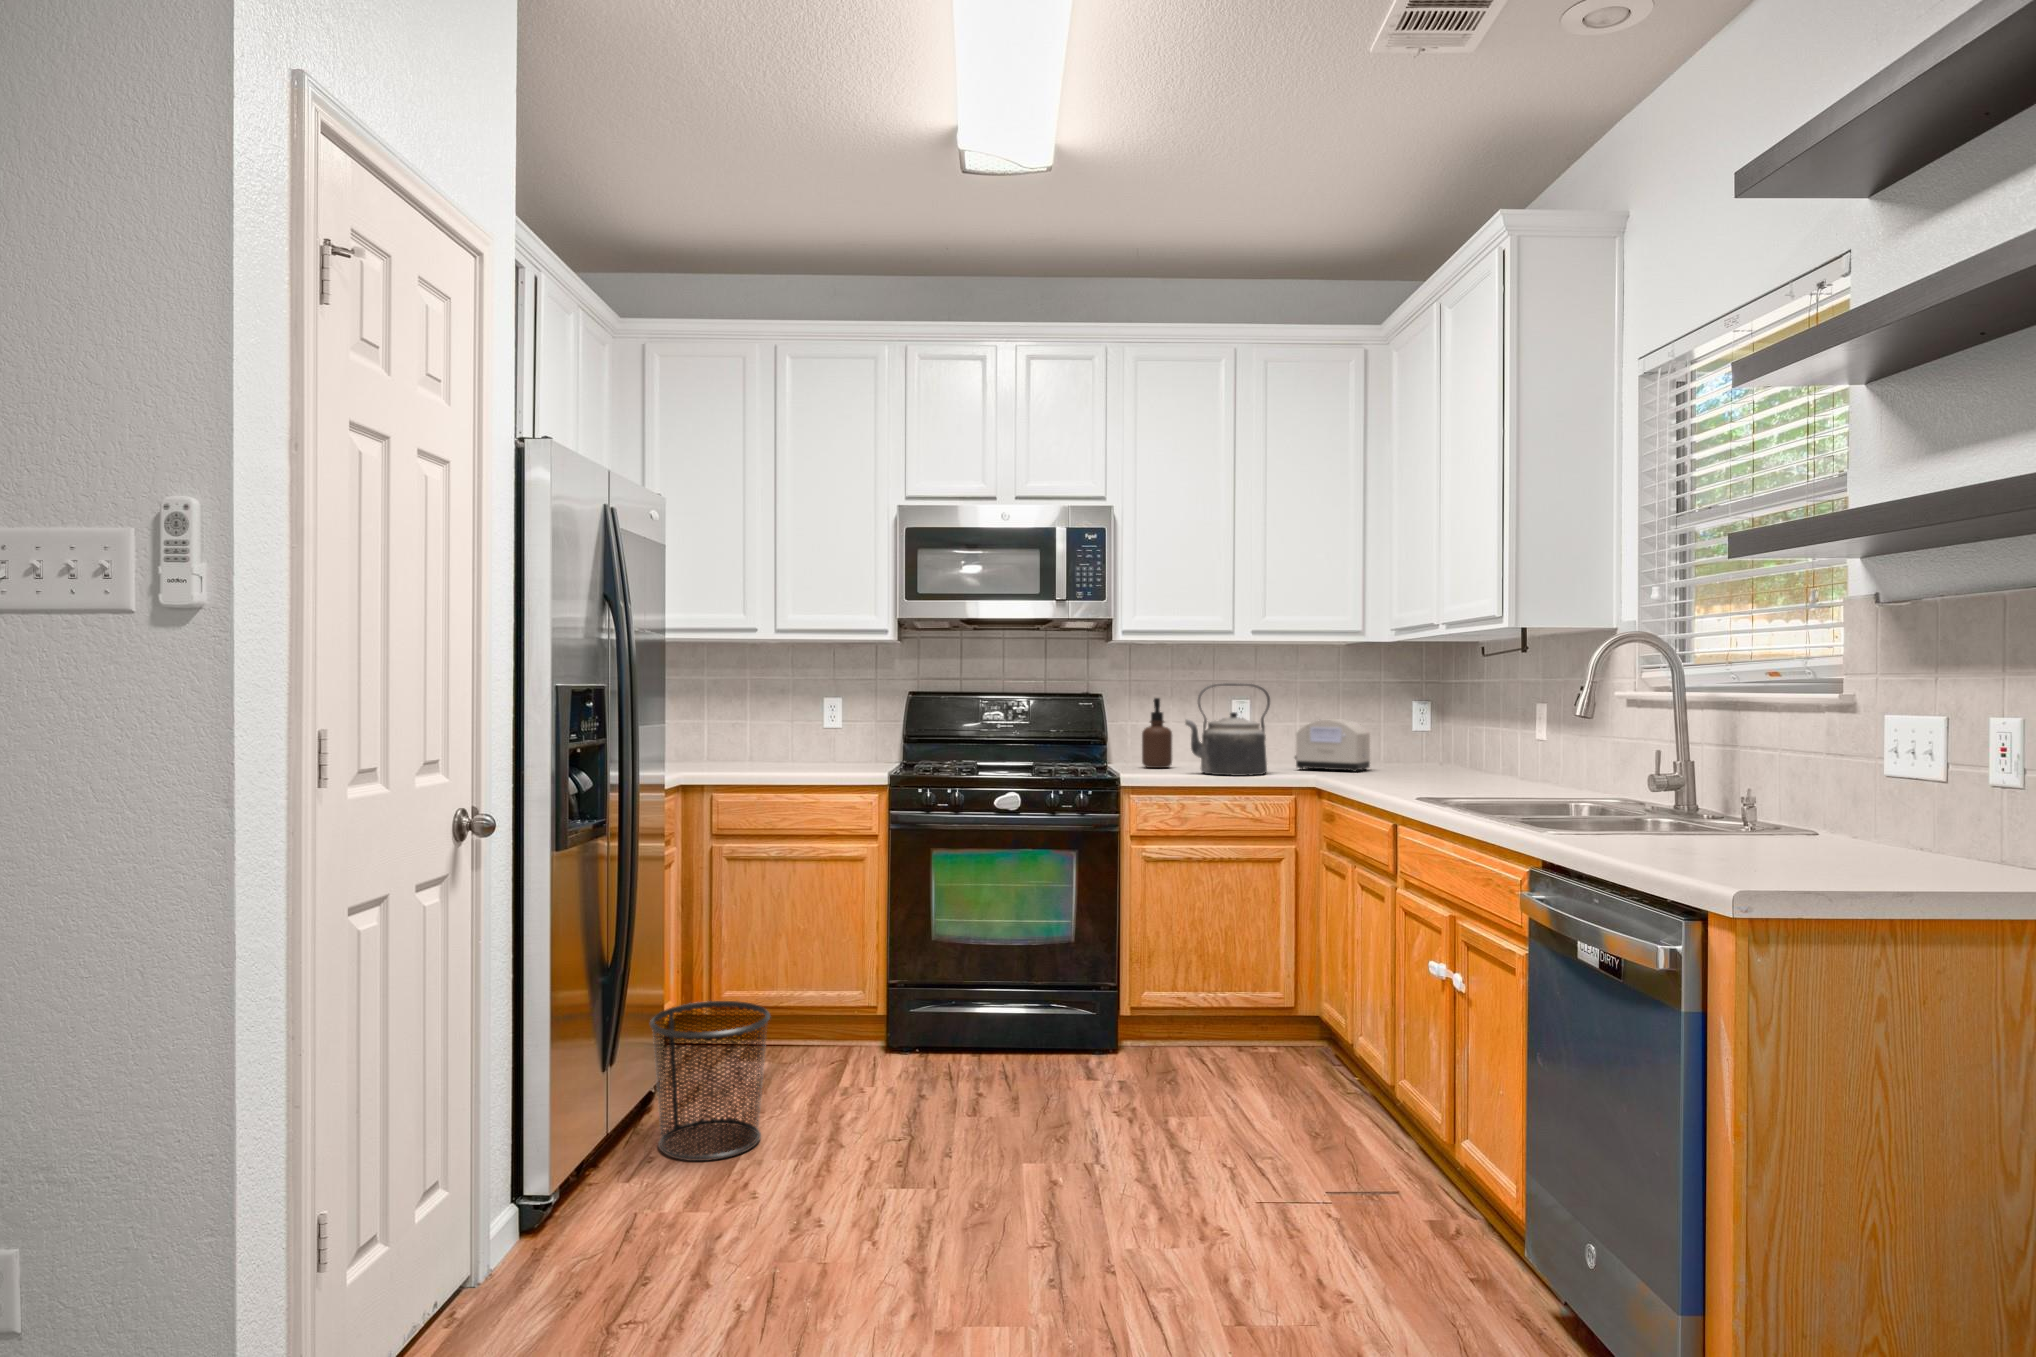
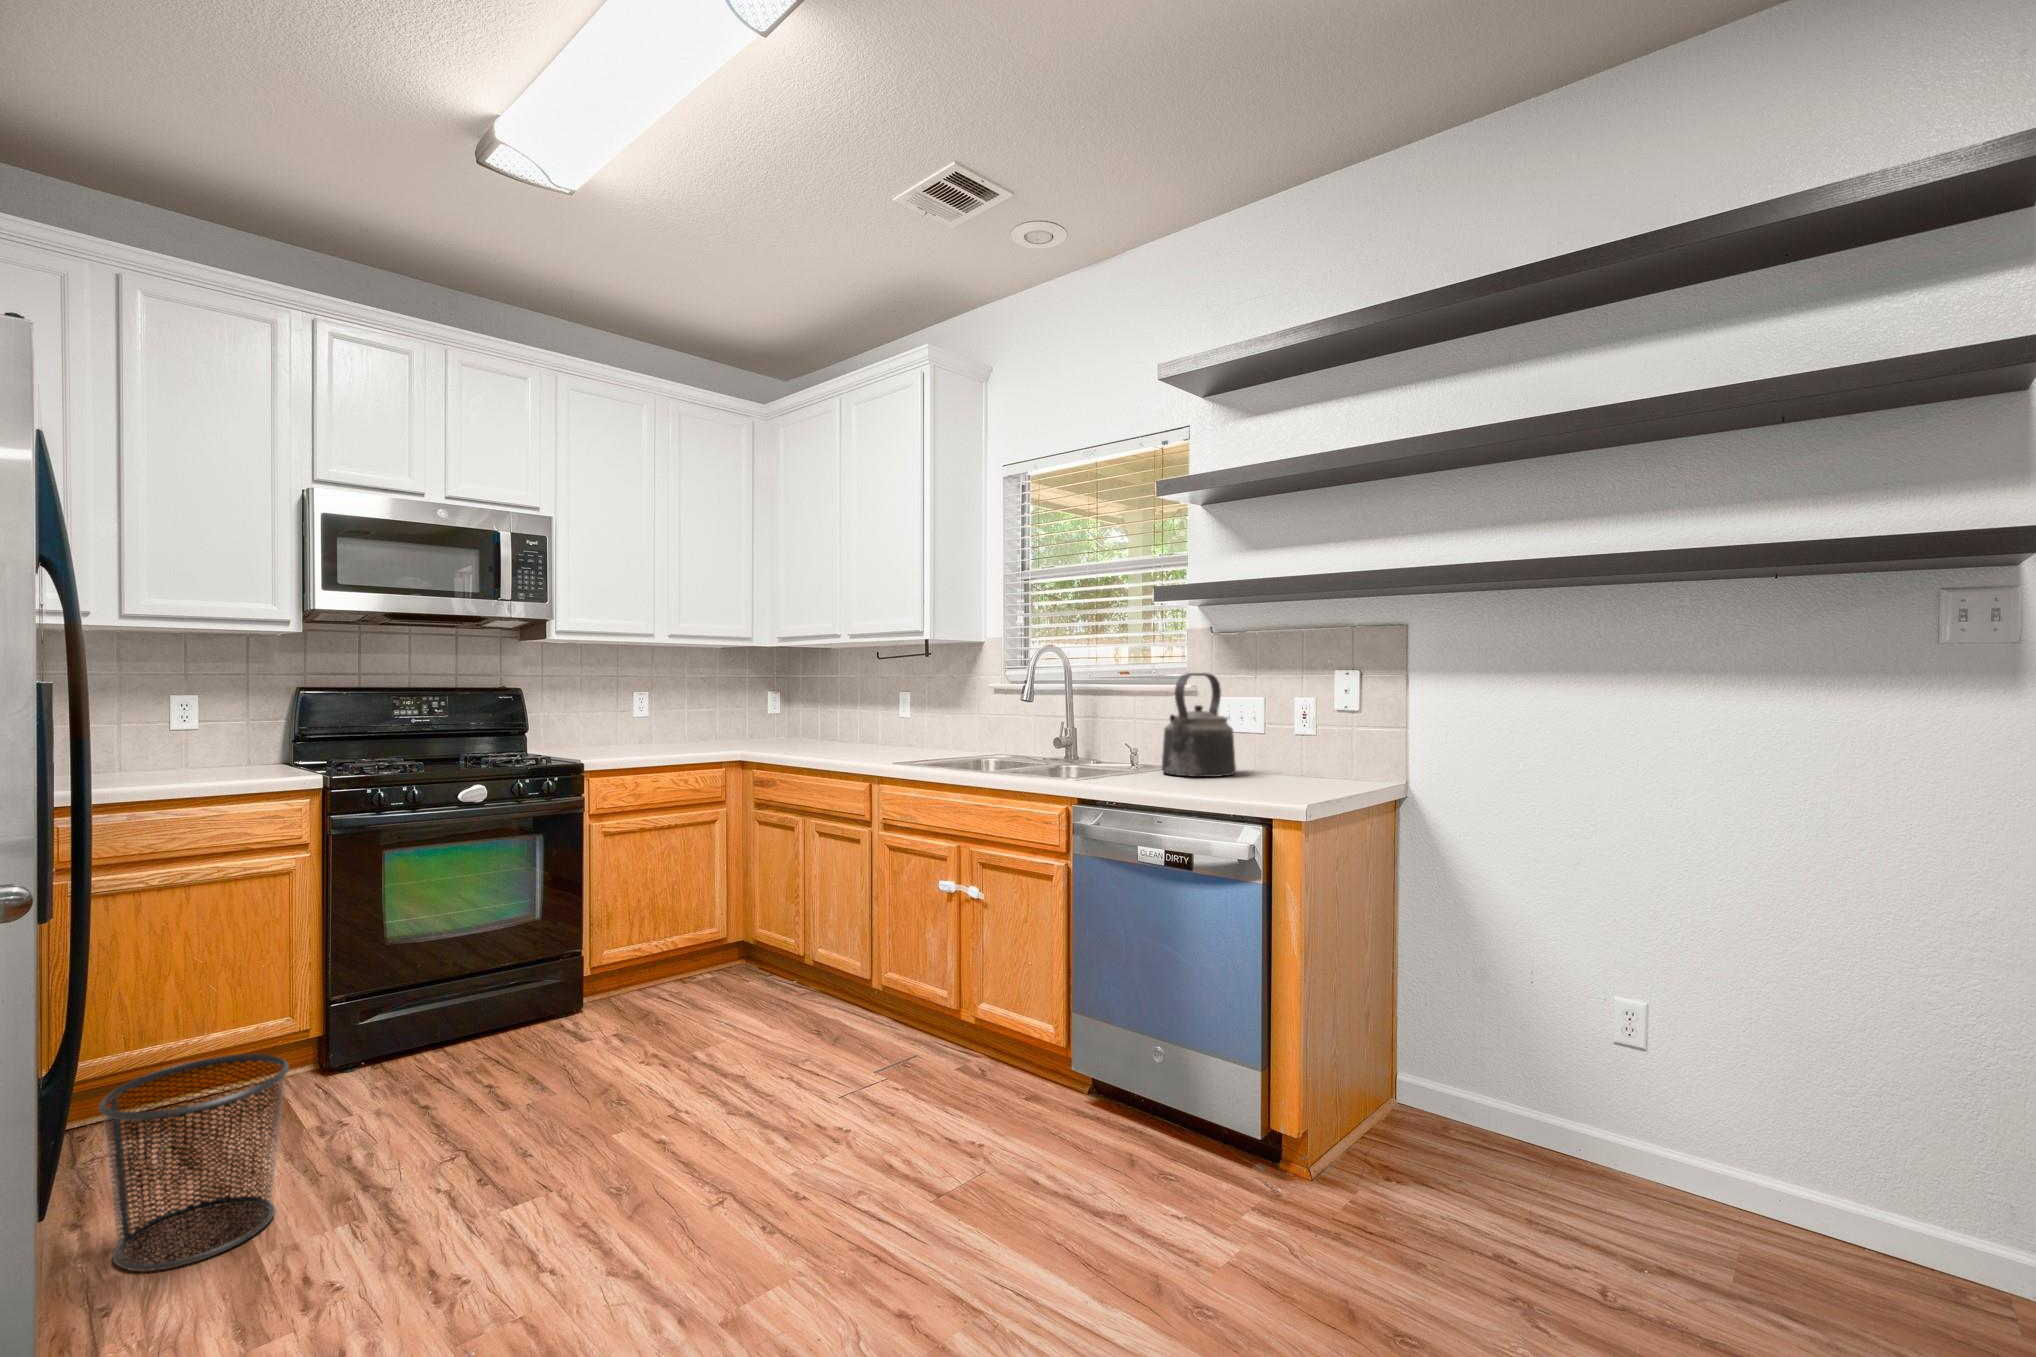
kettle: present [1185,683,1270,776] -> present [1162,673,1236,777]
soap dispenser: present [1142,698,1172,768] -> none [570,691,600,754]
toaster: present [1295,719,1370,772] -> none [708,706,765,747]

